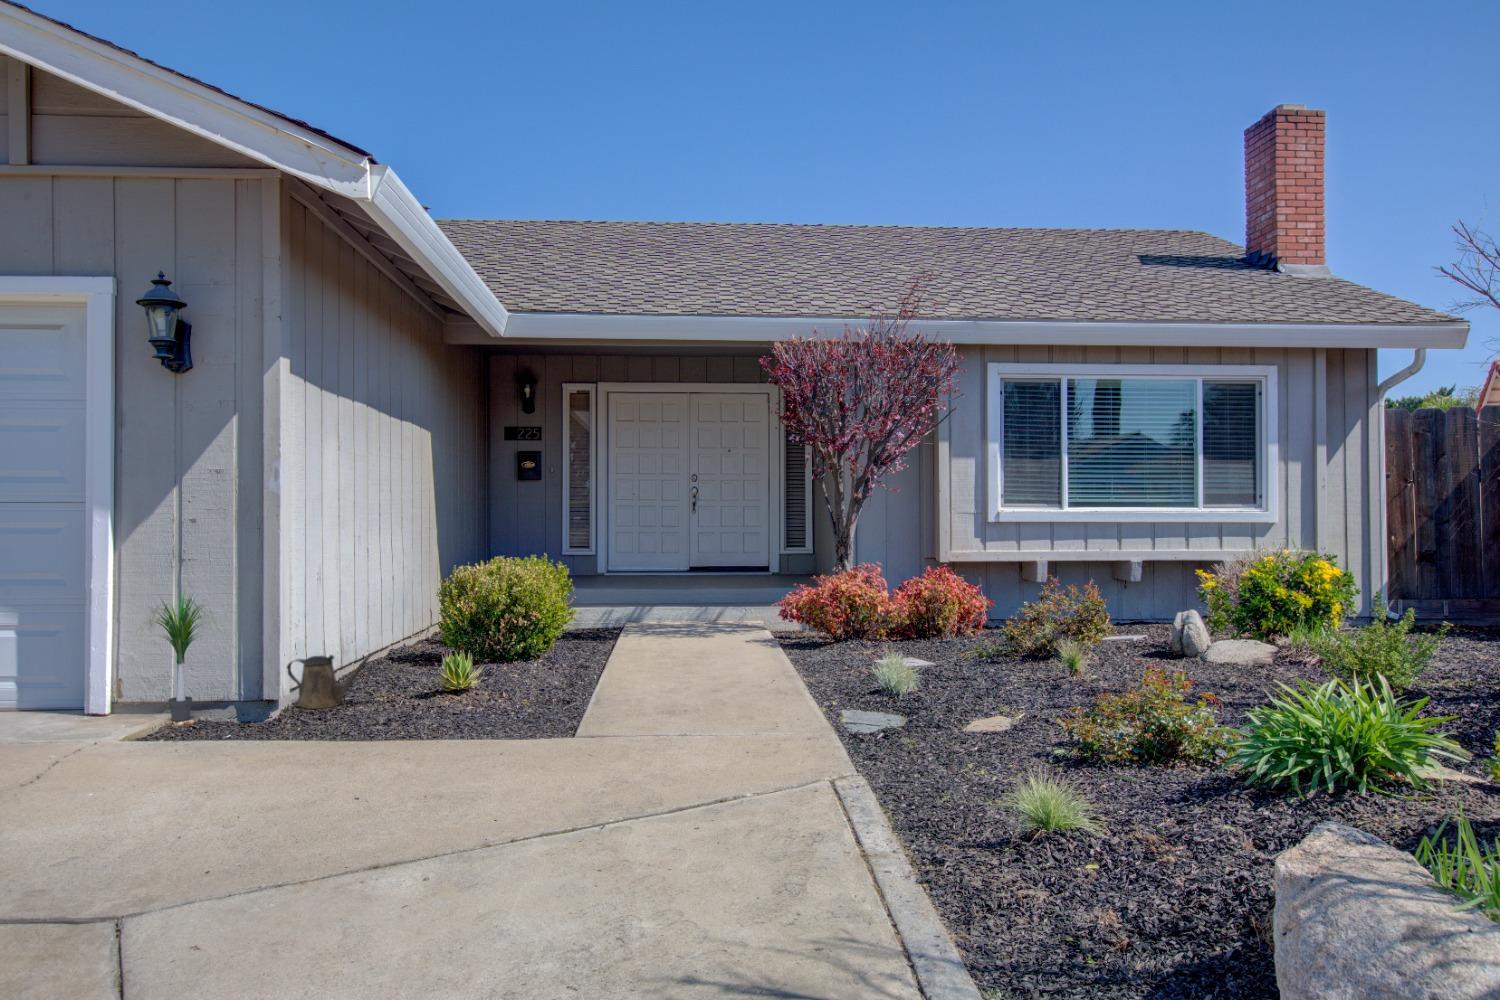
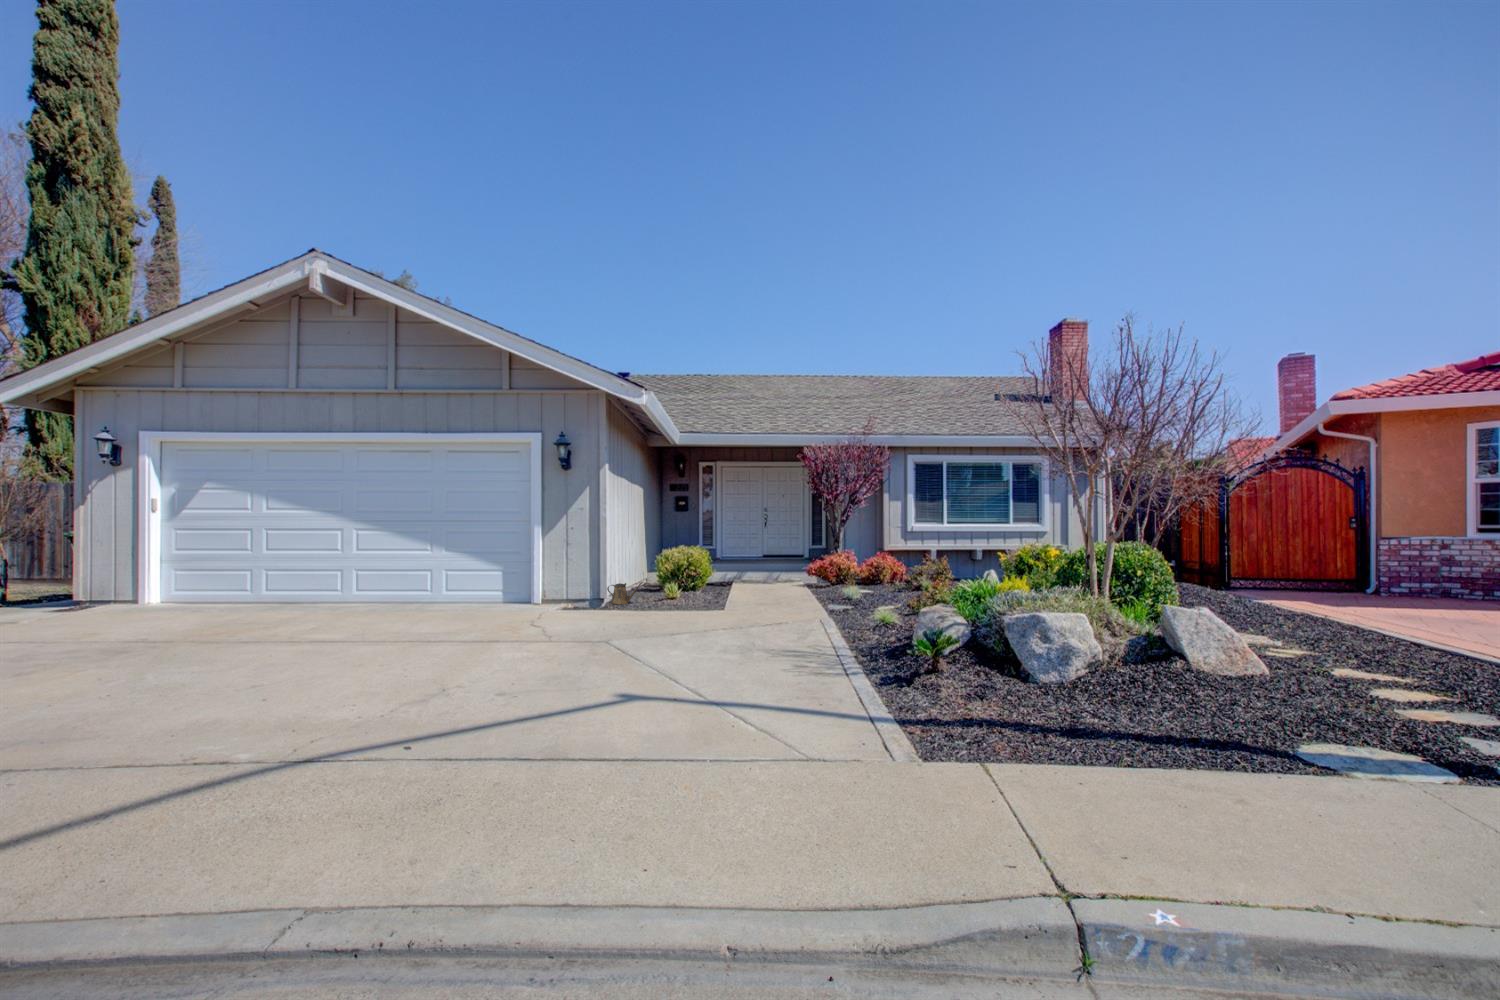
potted plant: present [136,591,218,721] -> none [551,553,587,608]

